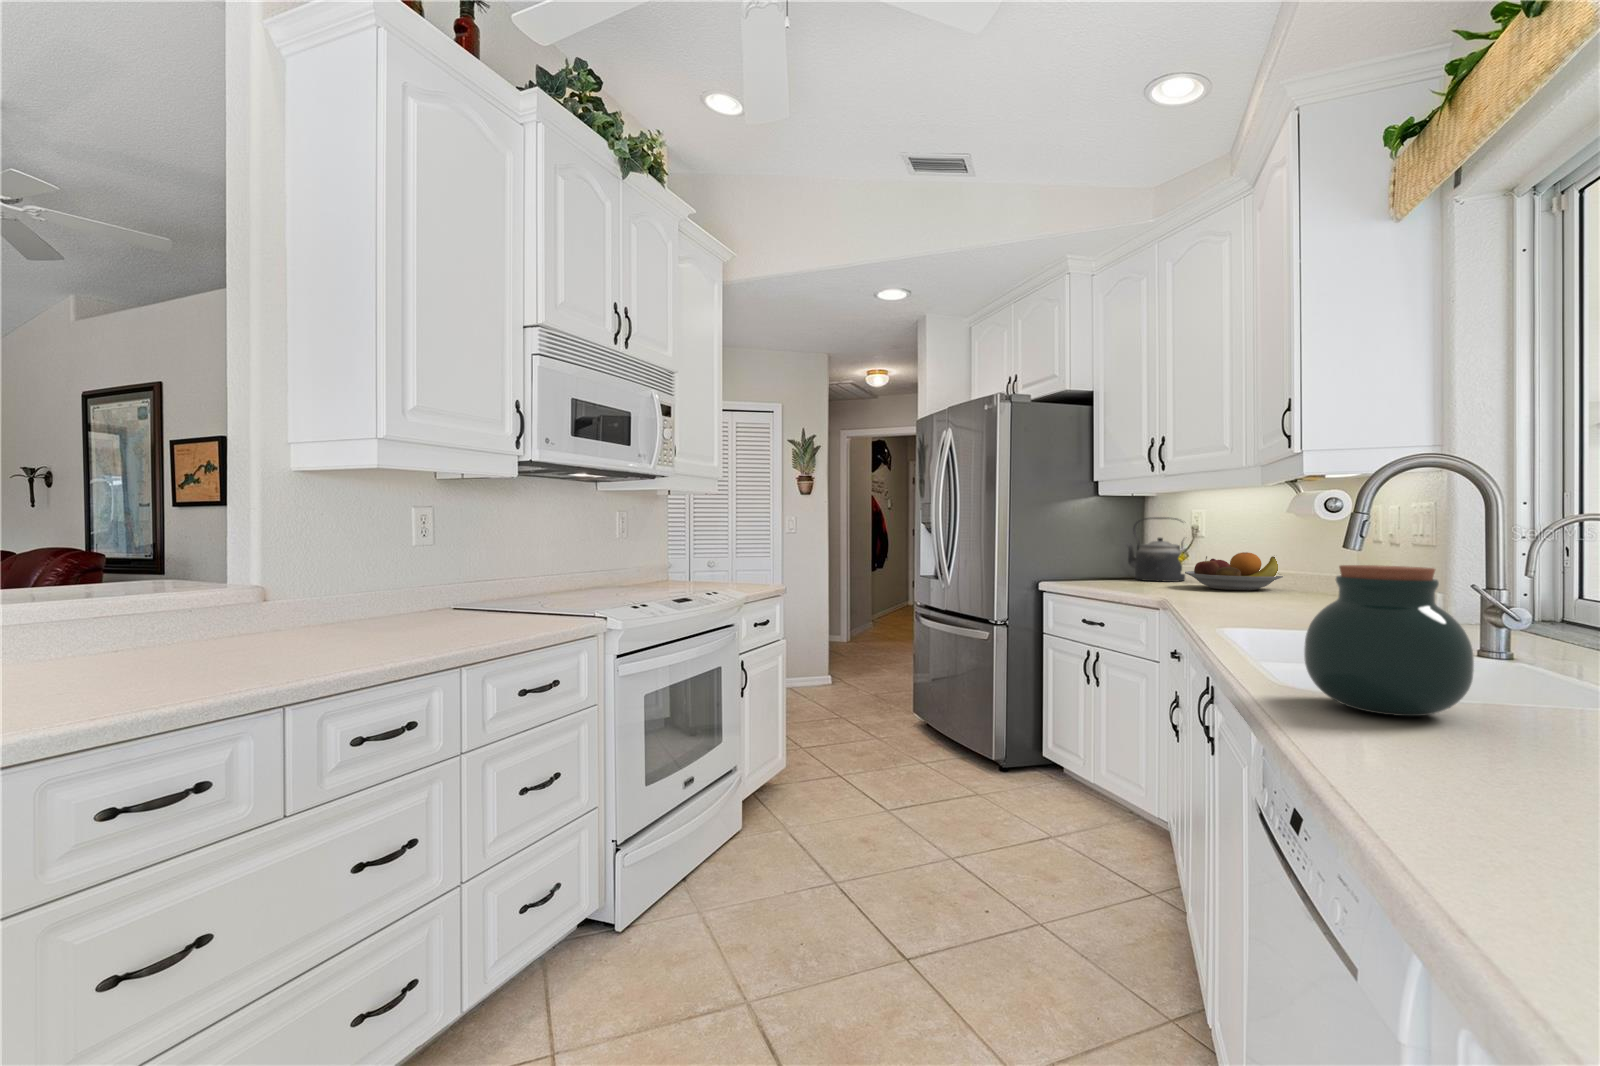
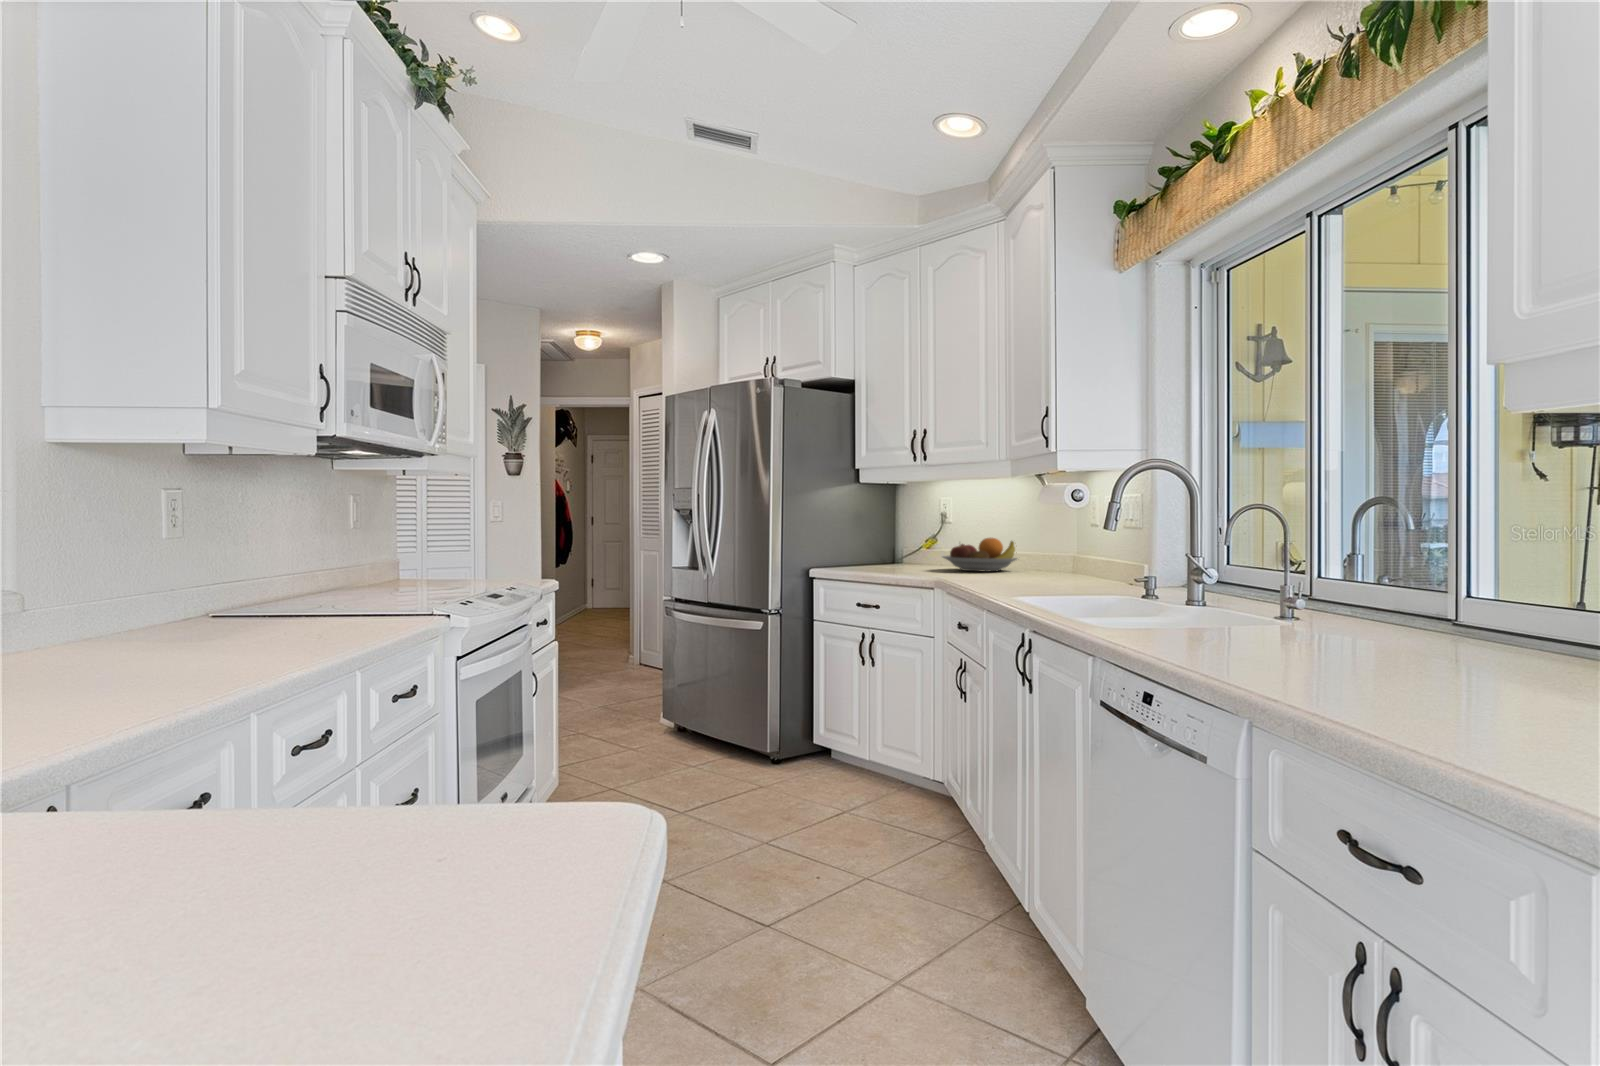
kettle: present [1126,517,1185,582] -> none [879,506,936,566]
jar: present [1304,565,1474,716] -> none [1122,539,1217,637]

